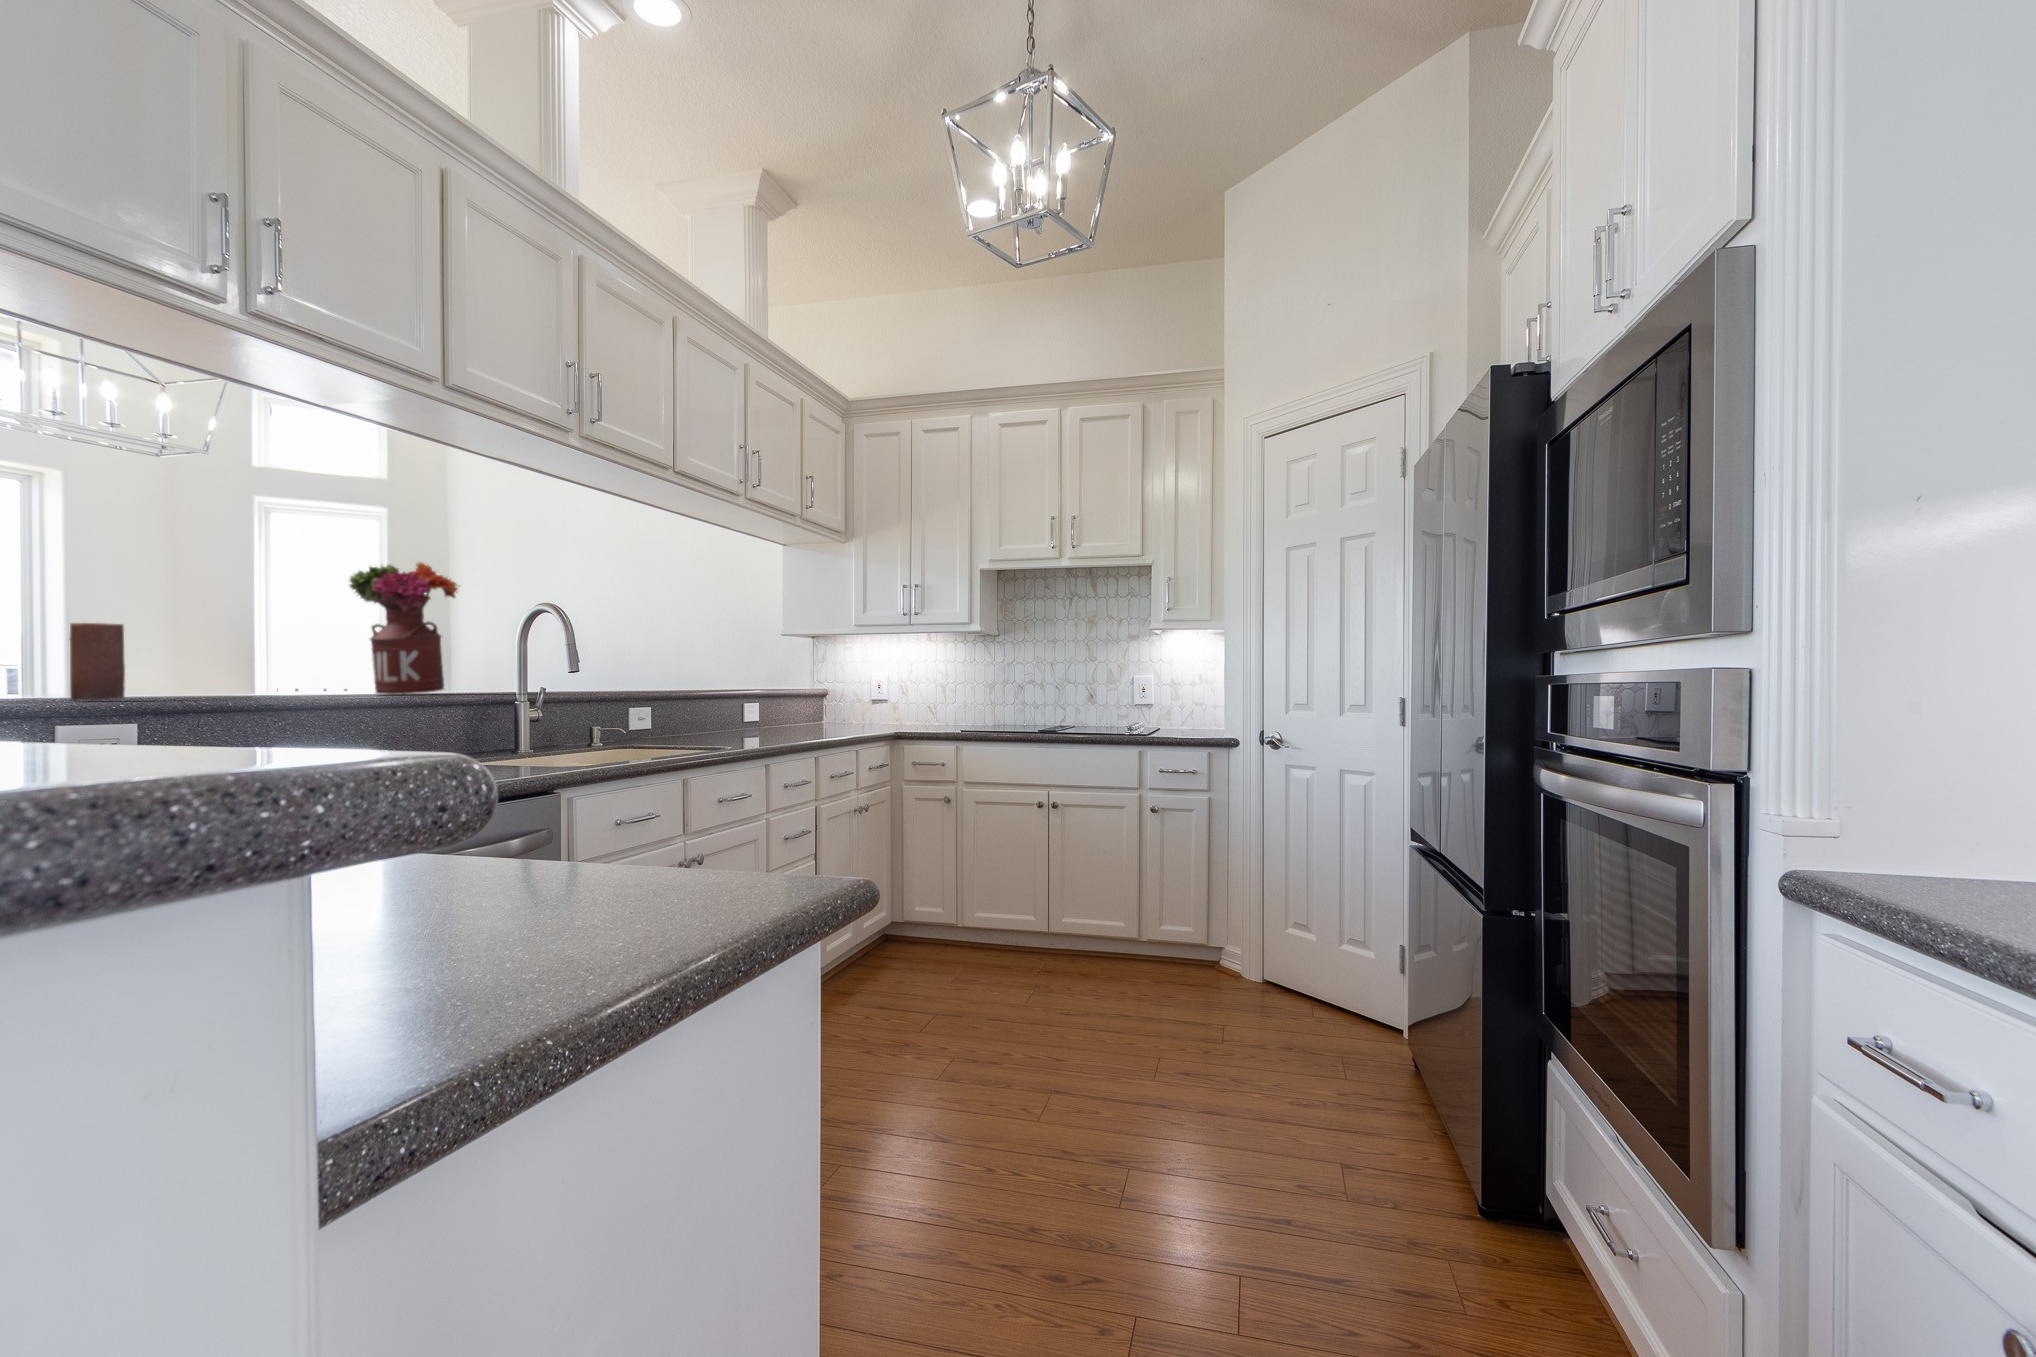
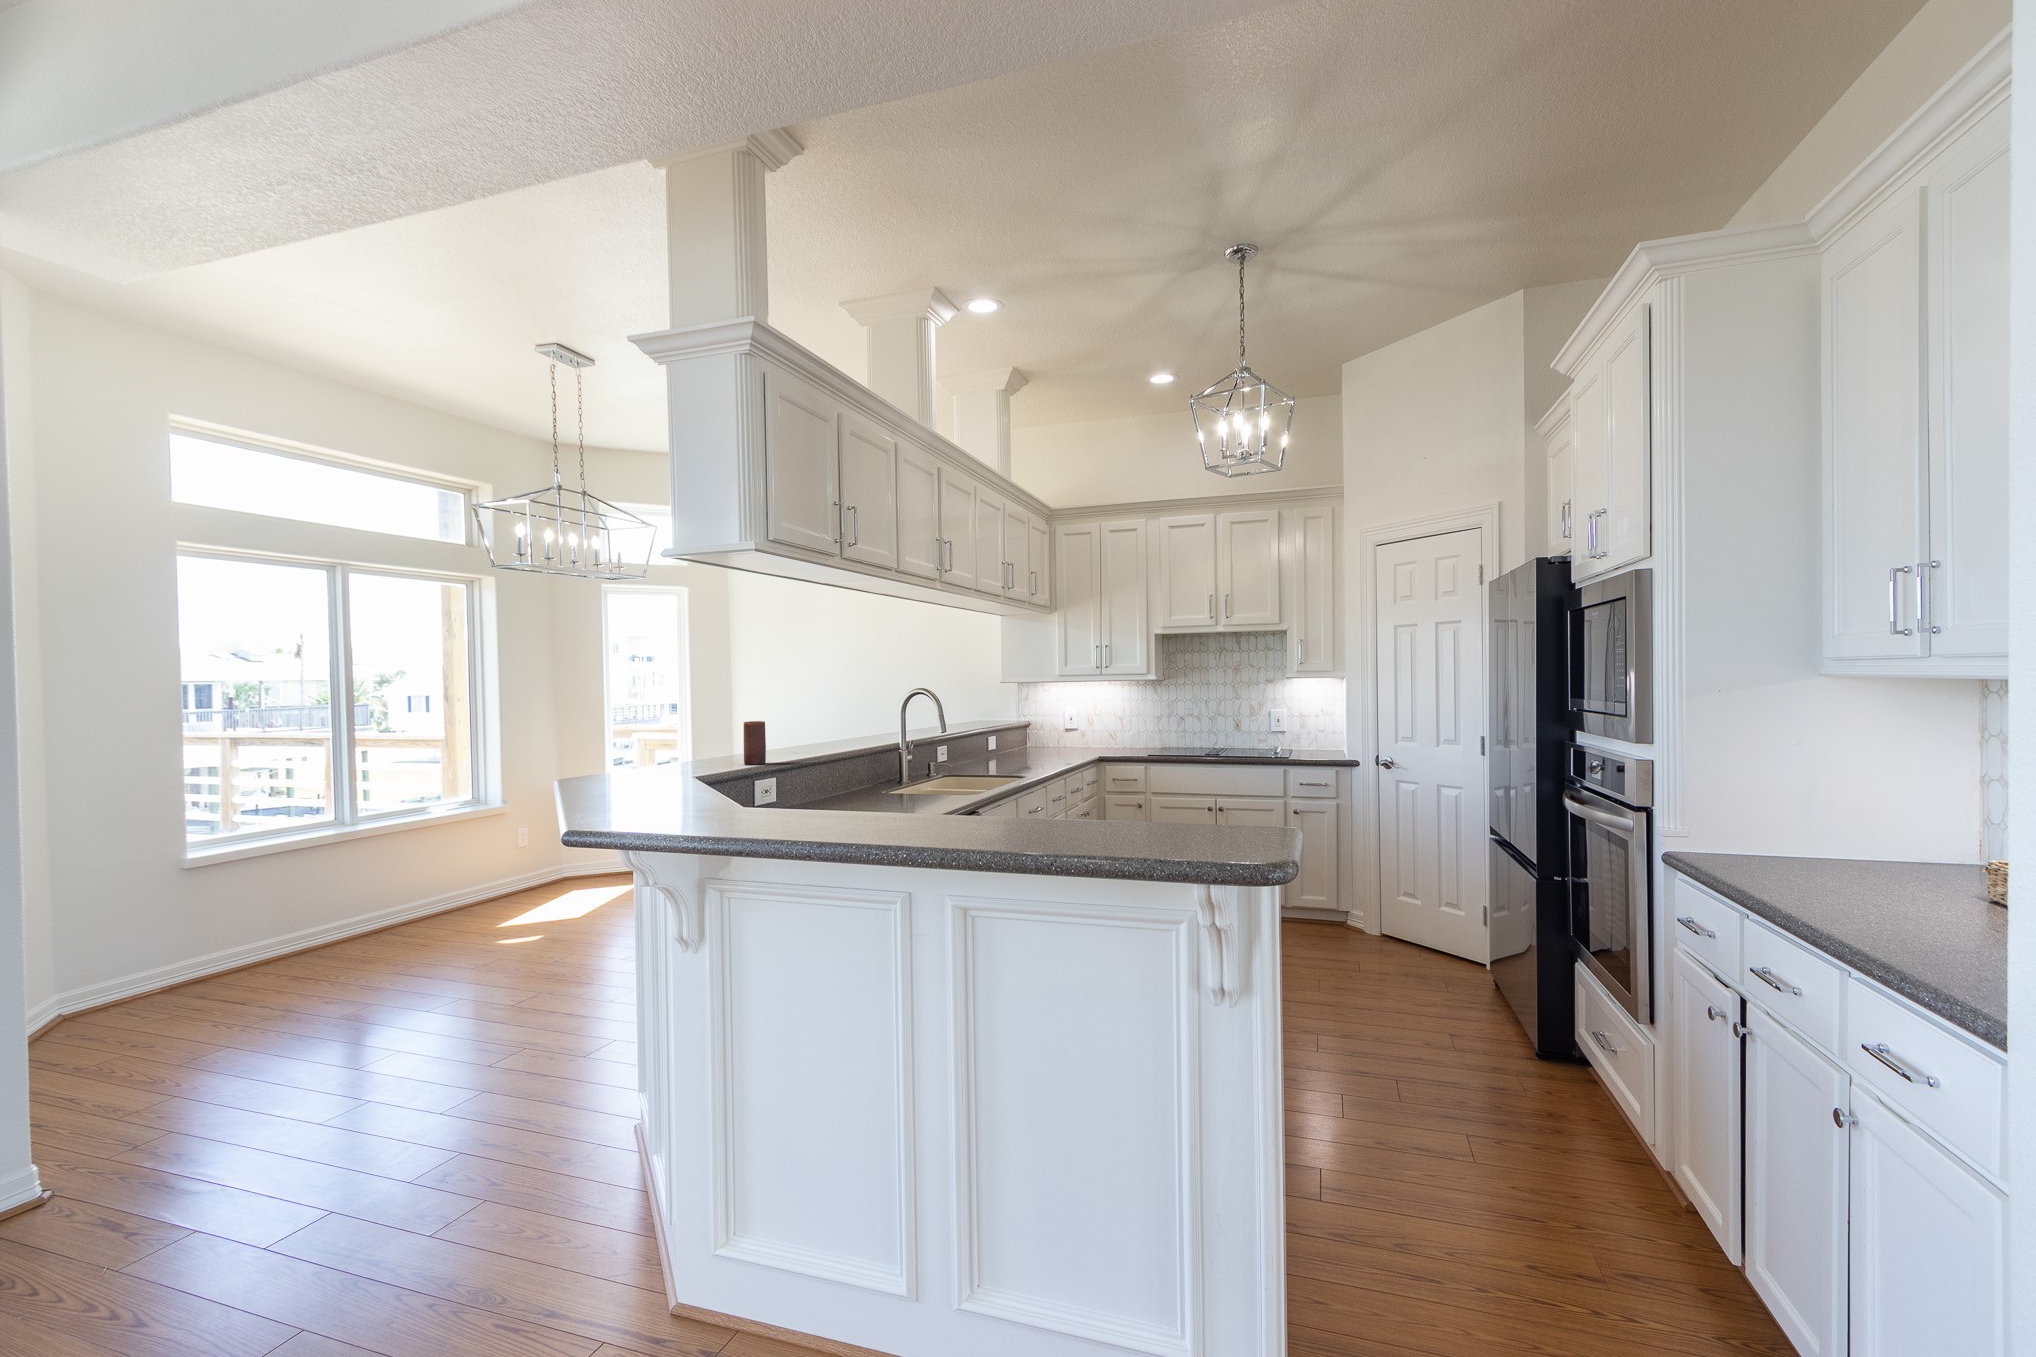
flower arrangement: present [350,563,460,695] -> none [817,666,877,749]

